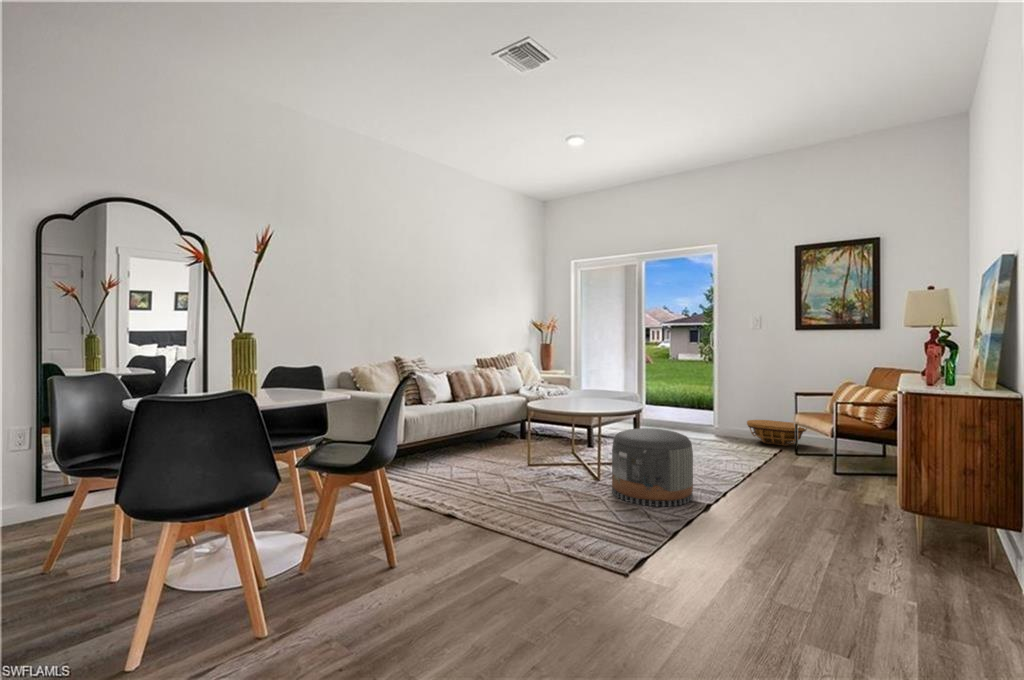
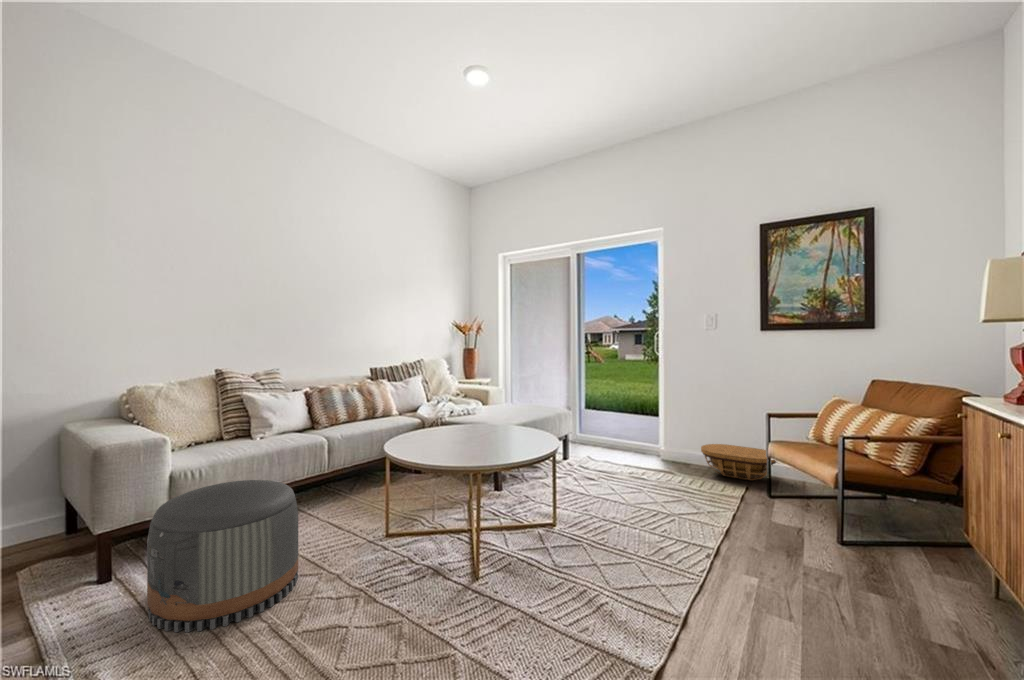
pouf: present [612,428,693,507] -> present [147,480,298,632]

